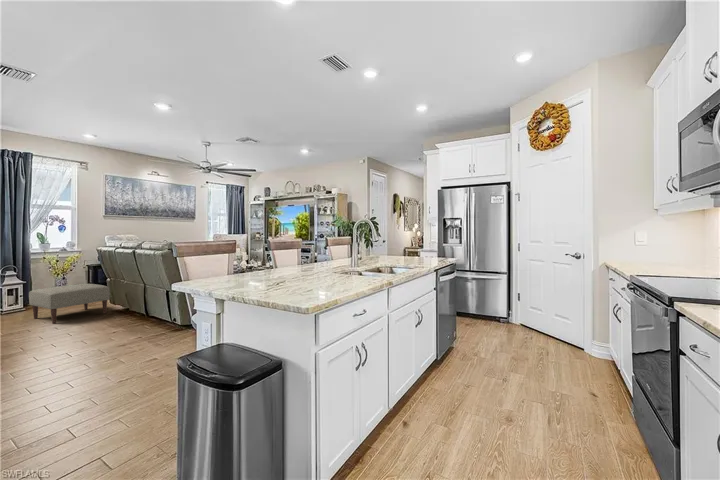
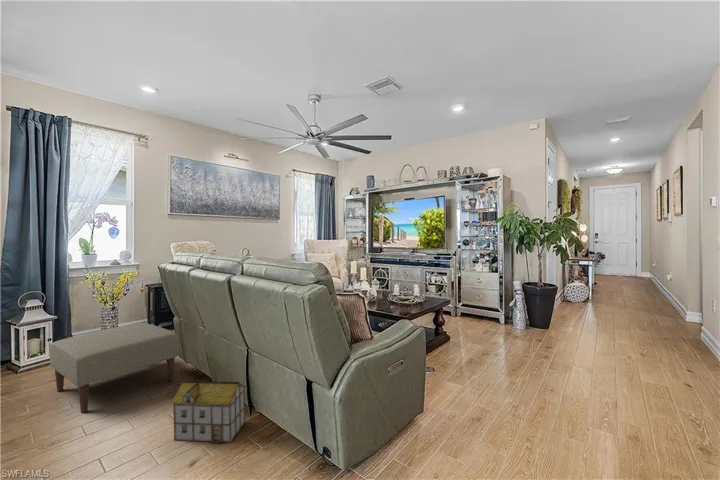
toy house: none [104,301,145,328] -> present [172,380,246,443]

